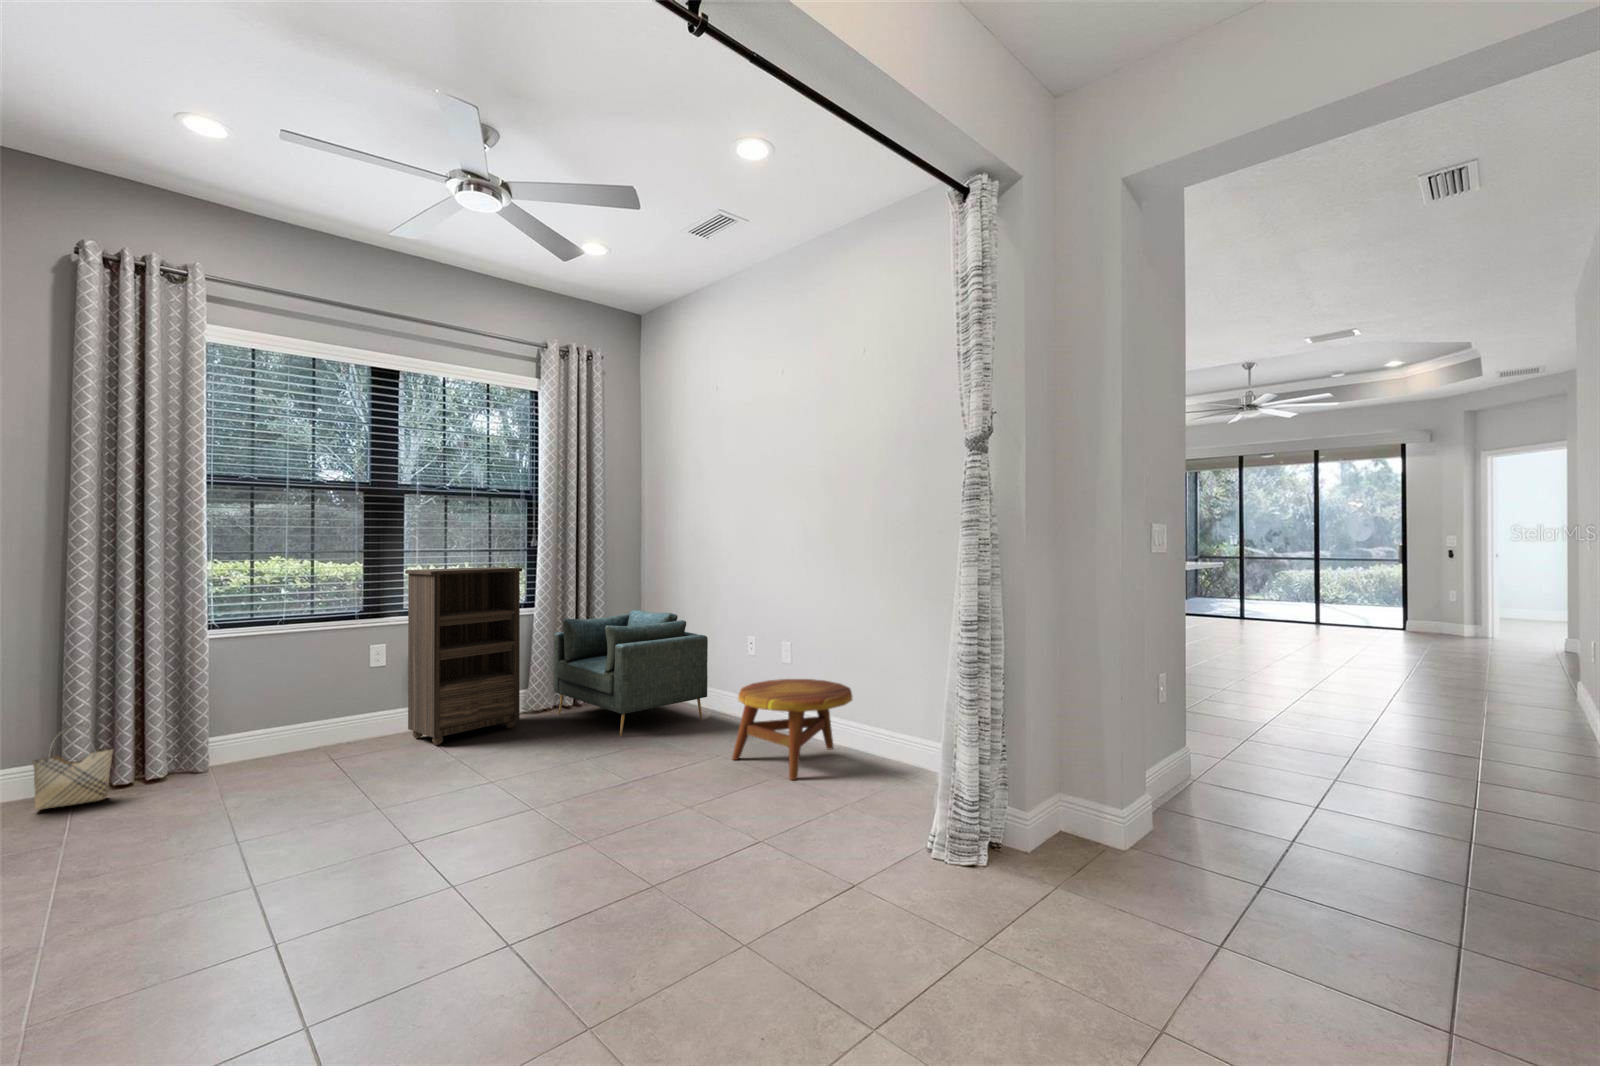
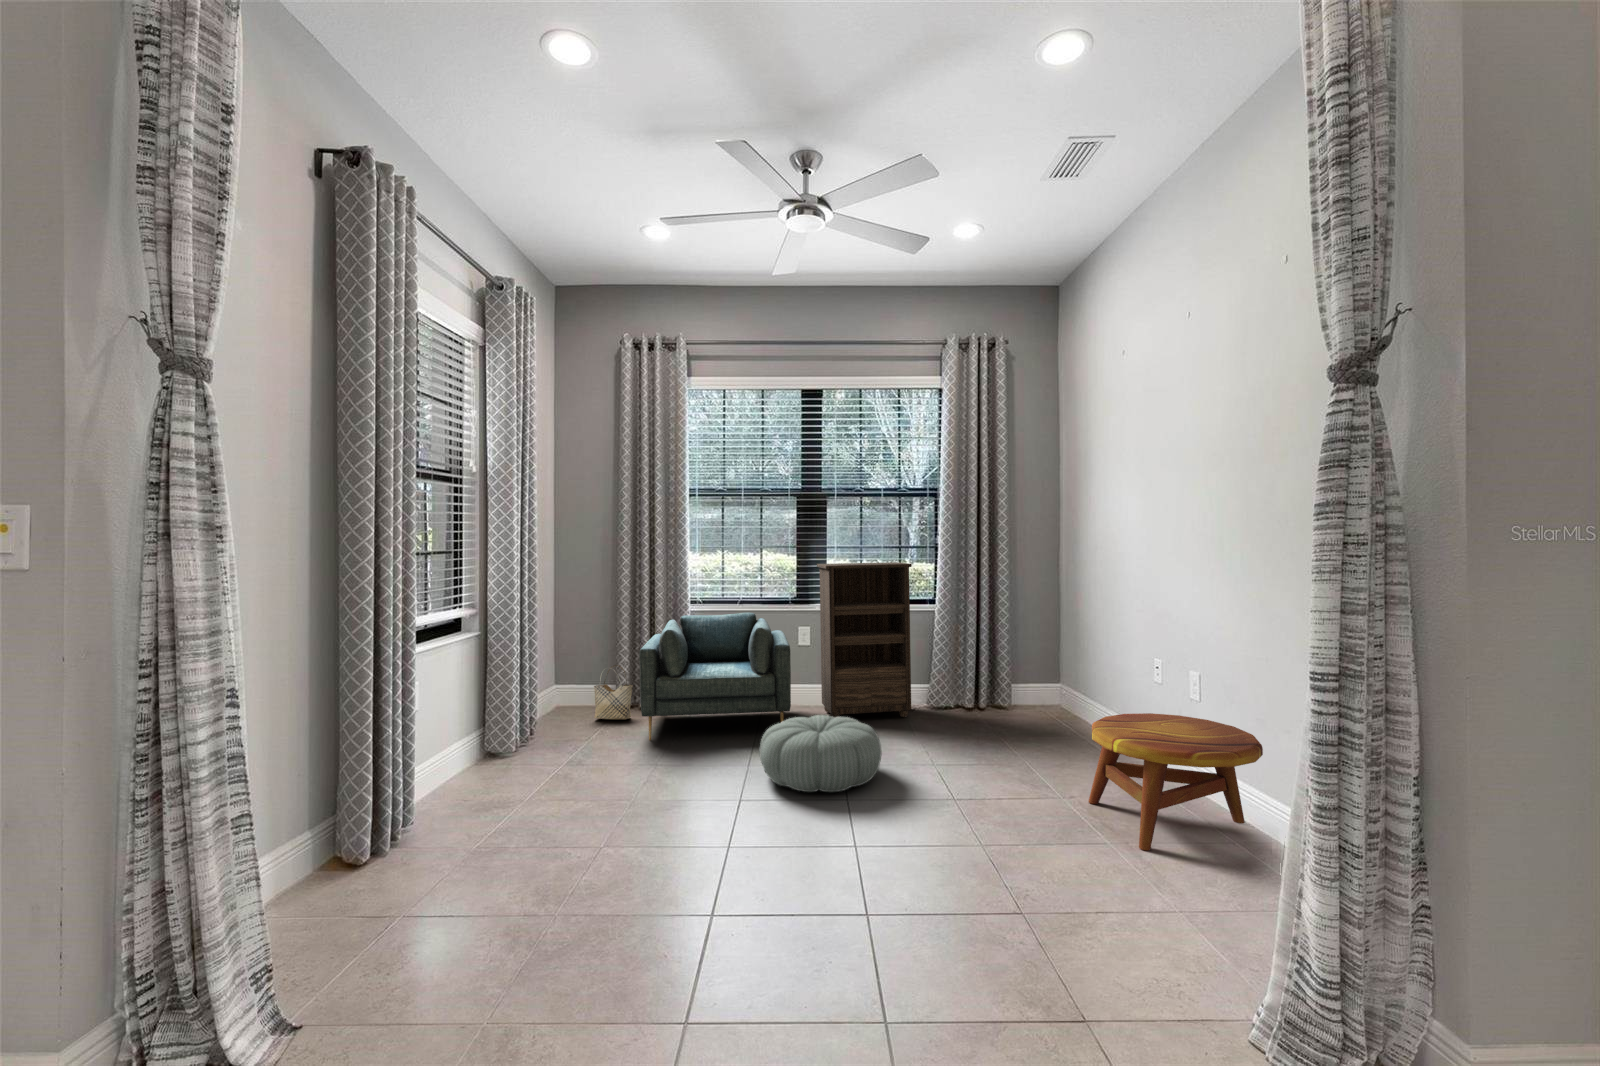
armchair: present [554,610,708,737] -> present [639,613,791,740]
pouf: none [406,729,552,814] -> present [759,715,882,792]

